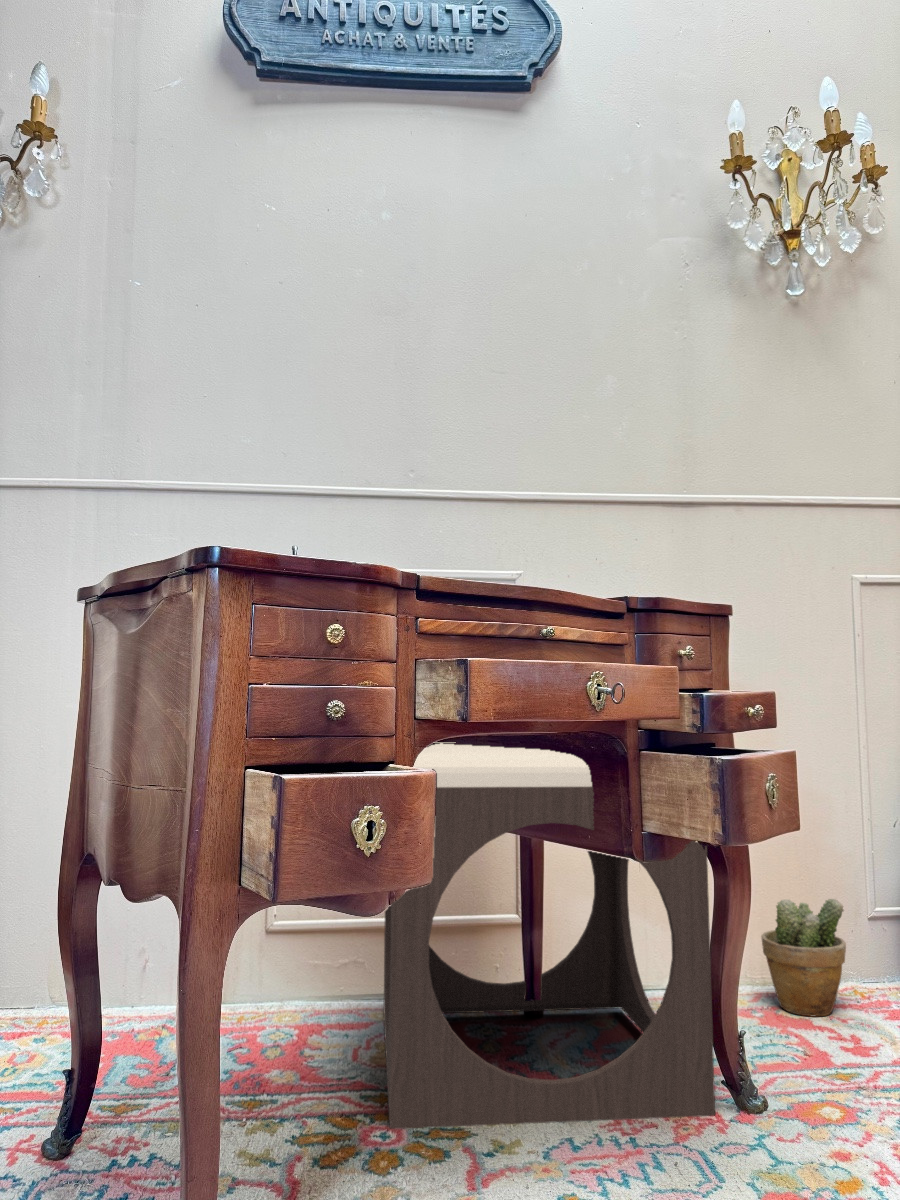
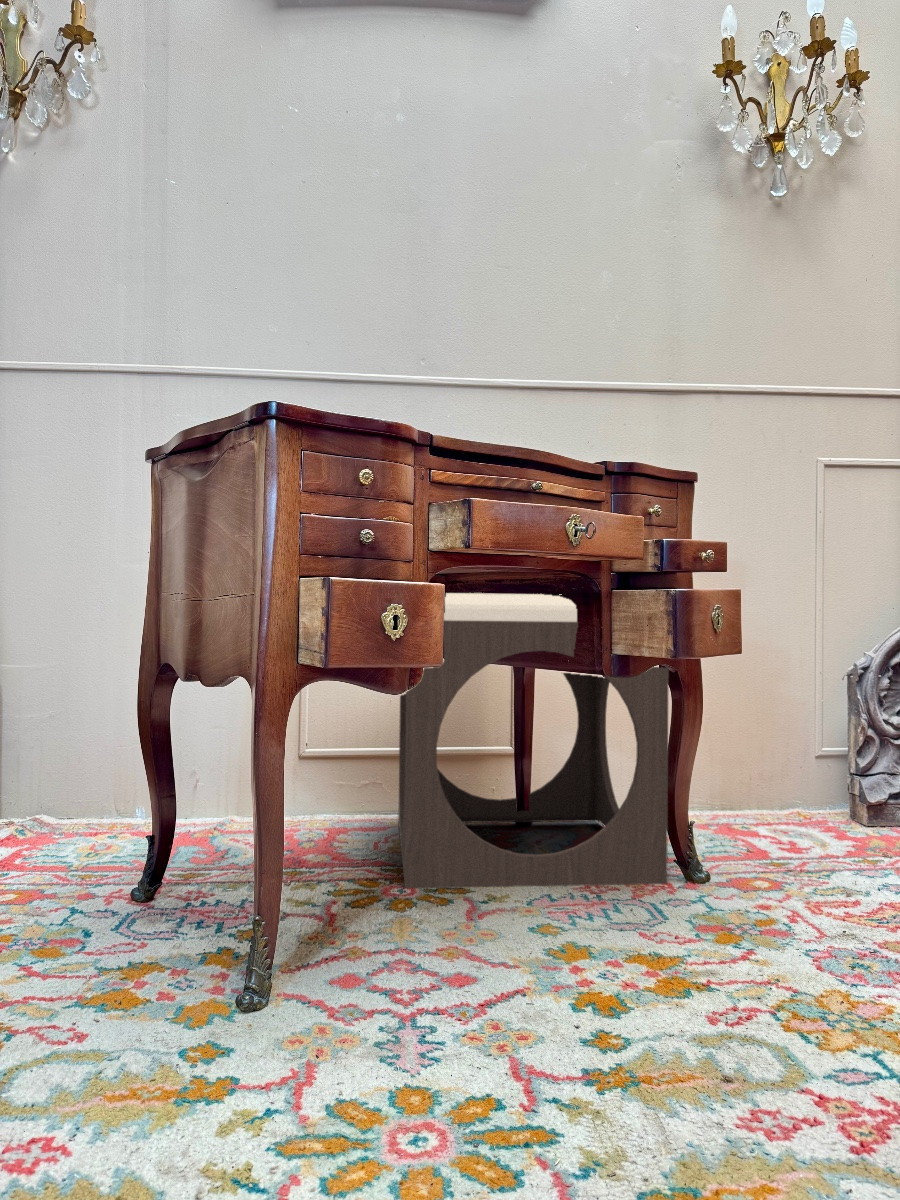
potted plant: present [761,899,846,1016] -> none [719,733,790,828]

